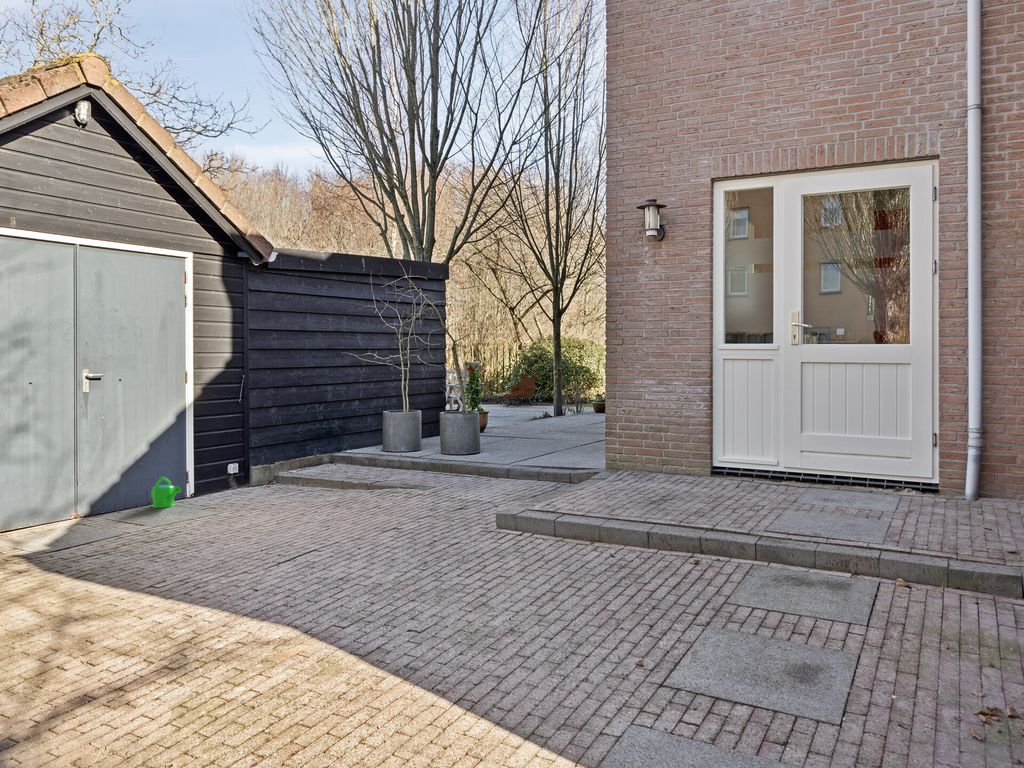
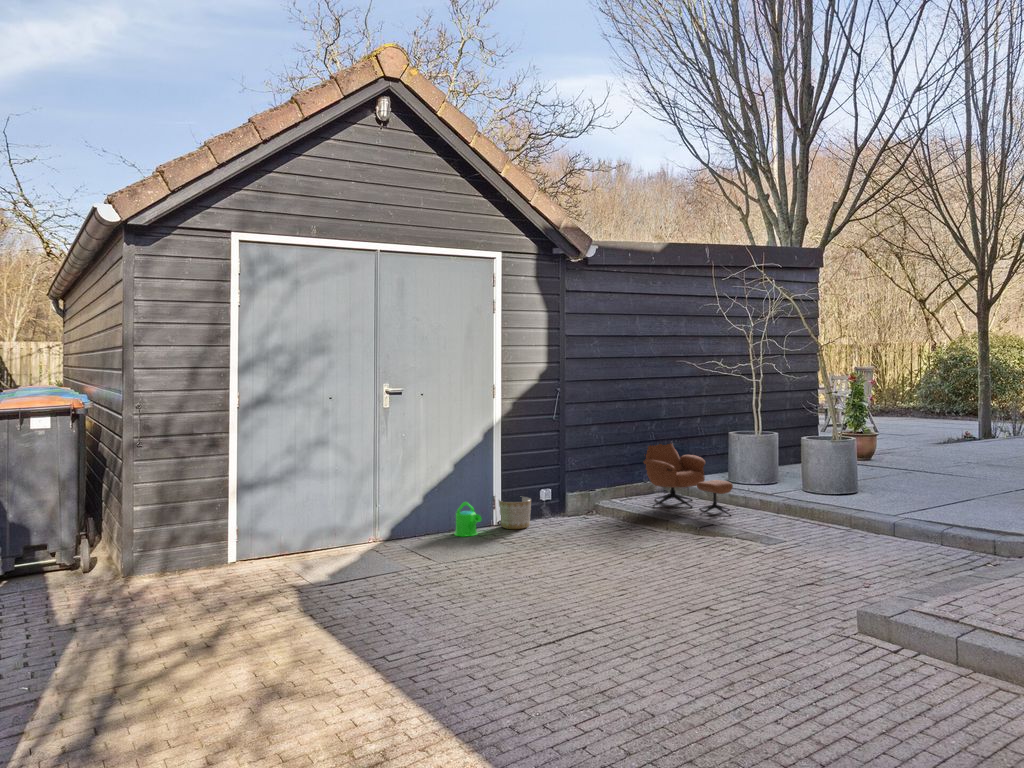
lounge chair: present [504,373,537,407] -> present [644,443,733,516]
planter: none [192,471,223,499] -> present [499,497,531,529]

